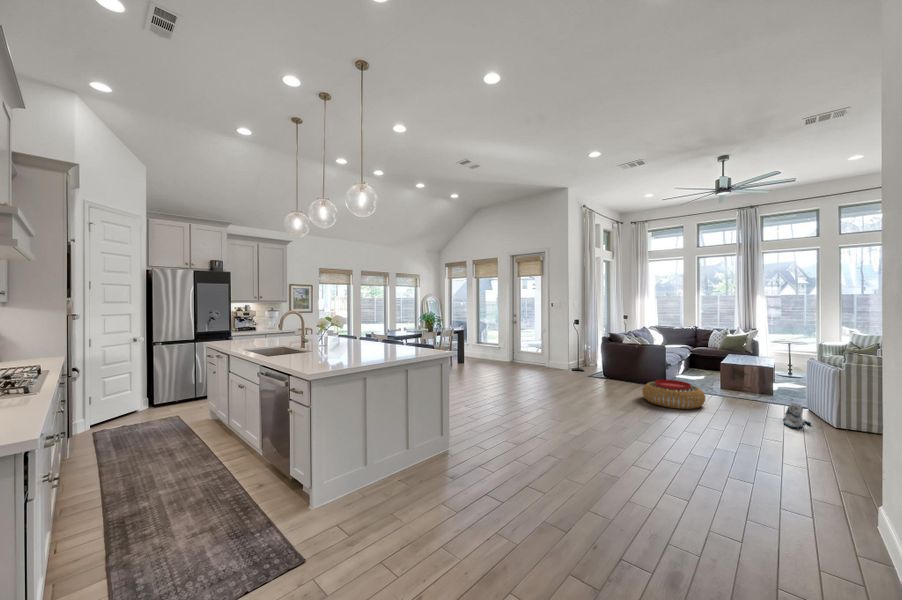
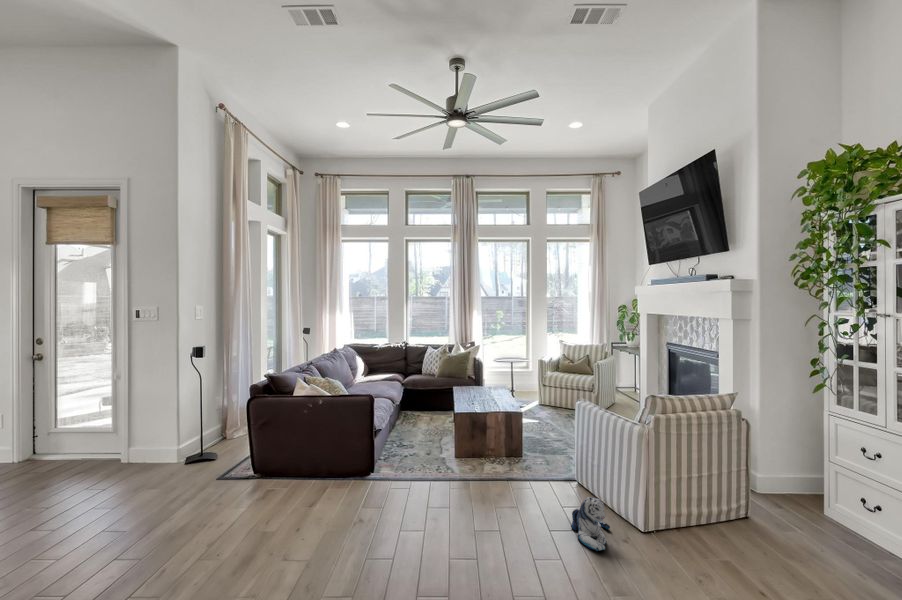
pouf: present [642,380,705,409] -> none [330,473,451,555]

